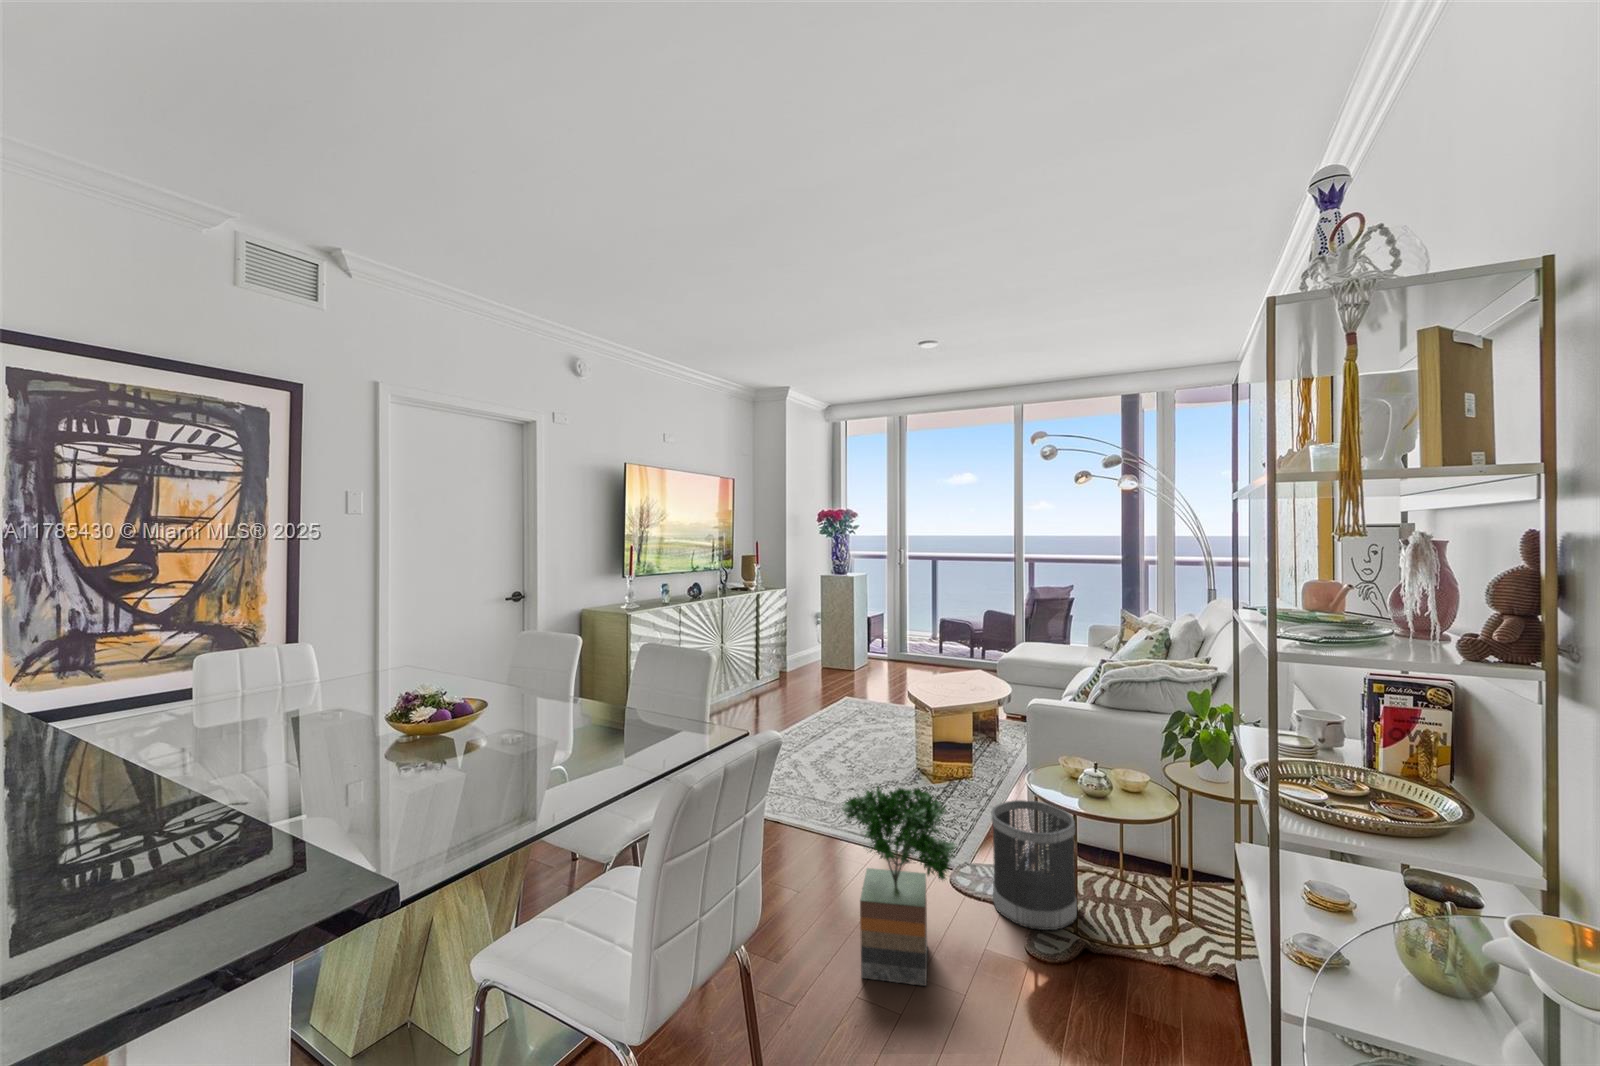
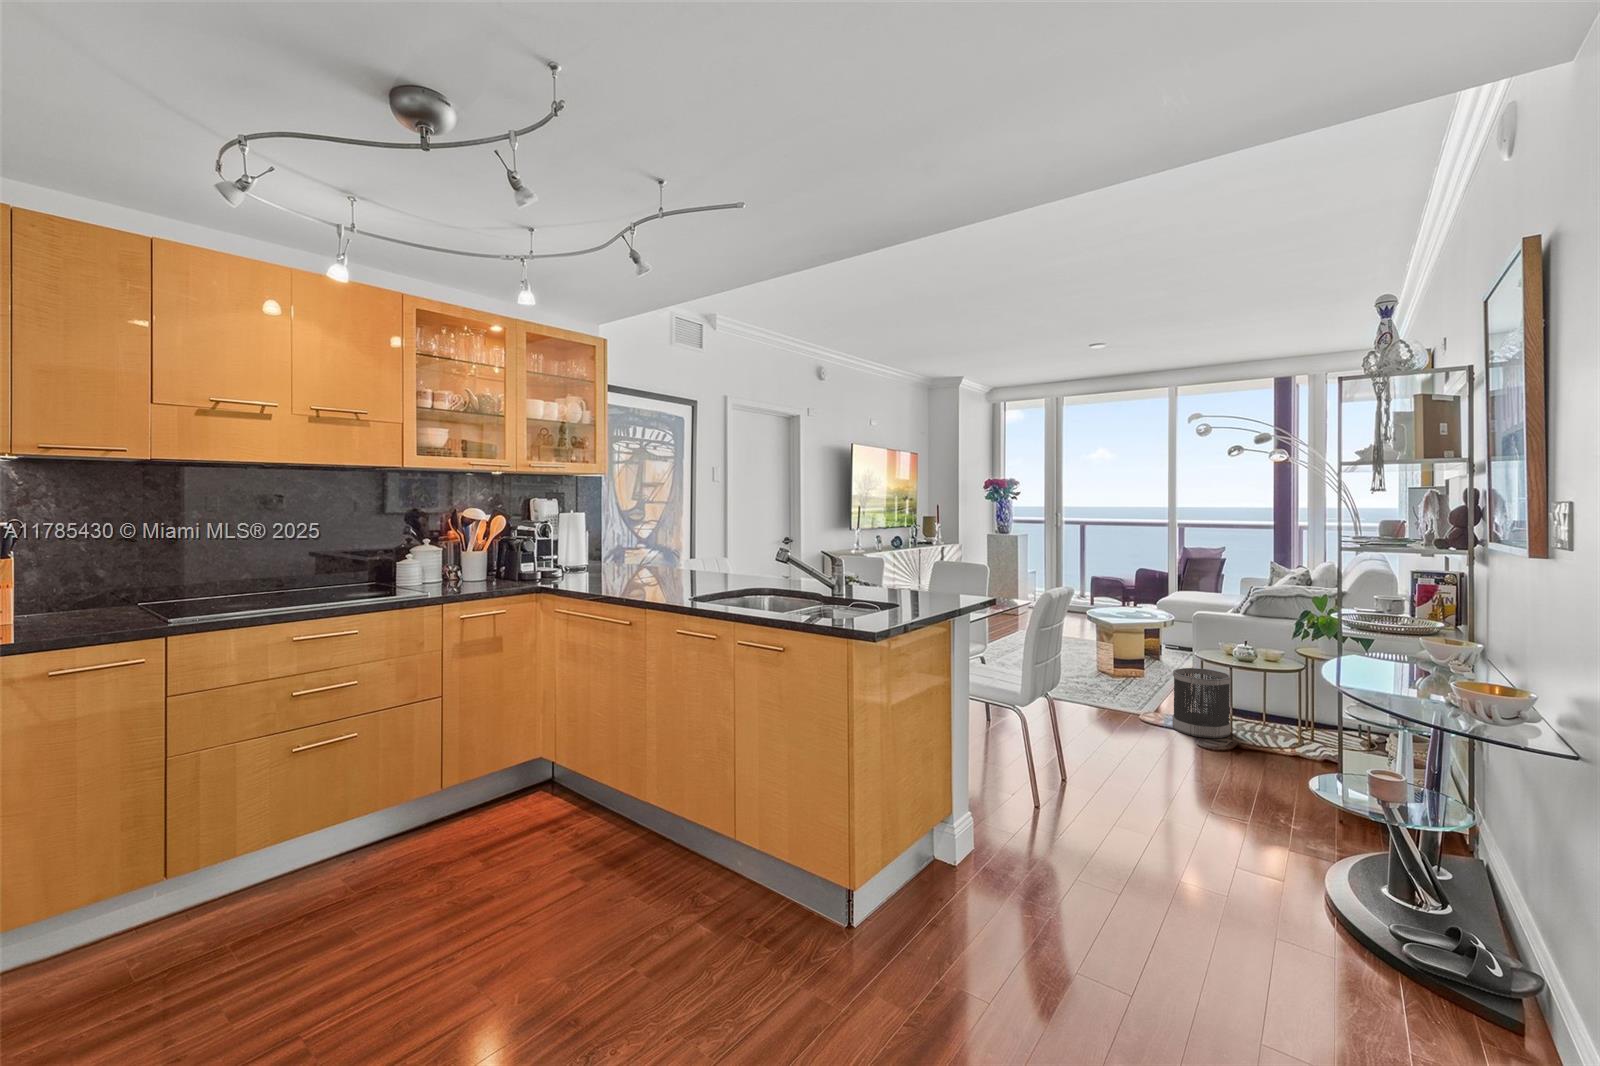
potted tree: present [843,787,955,986] -> none [1083,644,1159,752]

